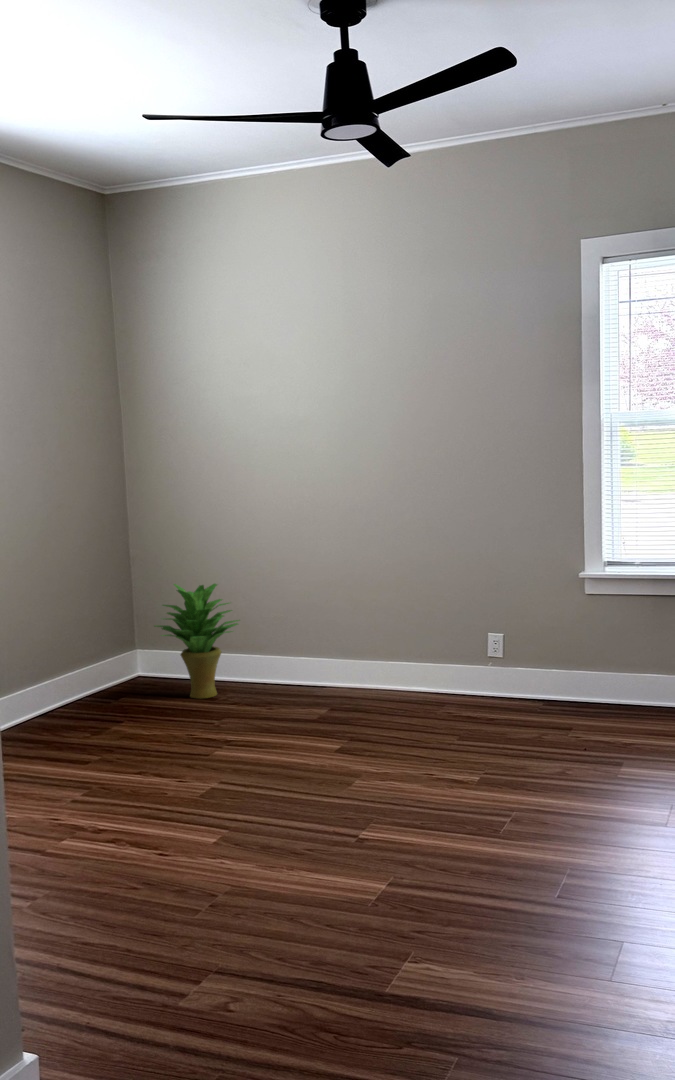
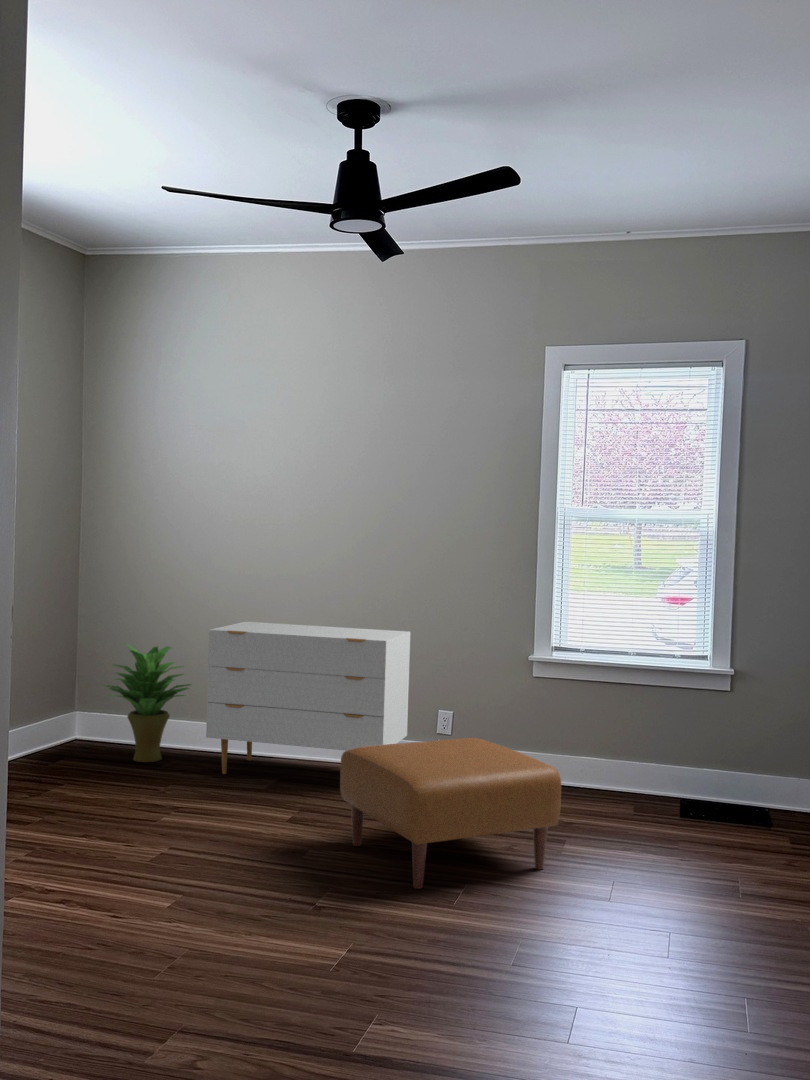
dresser: none [250,554,458,716] -> present [206,622,410,774]
ottoman: none [382,661,611,819] -> present [340,738,561,889]

